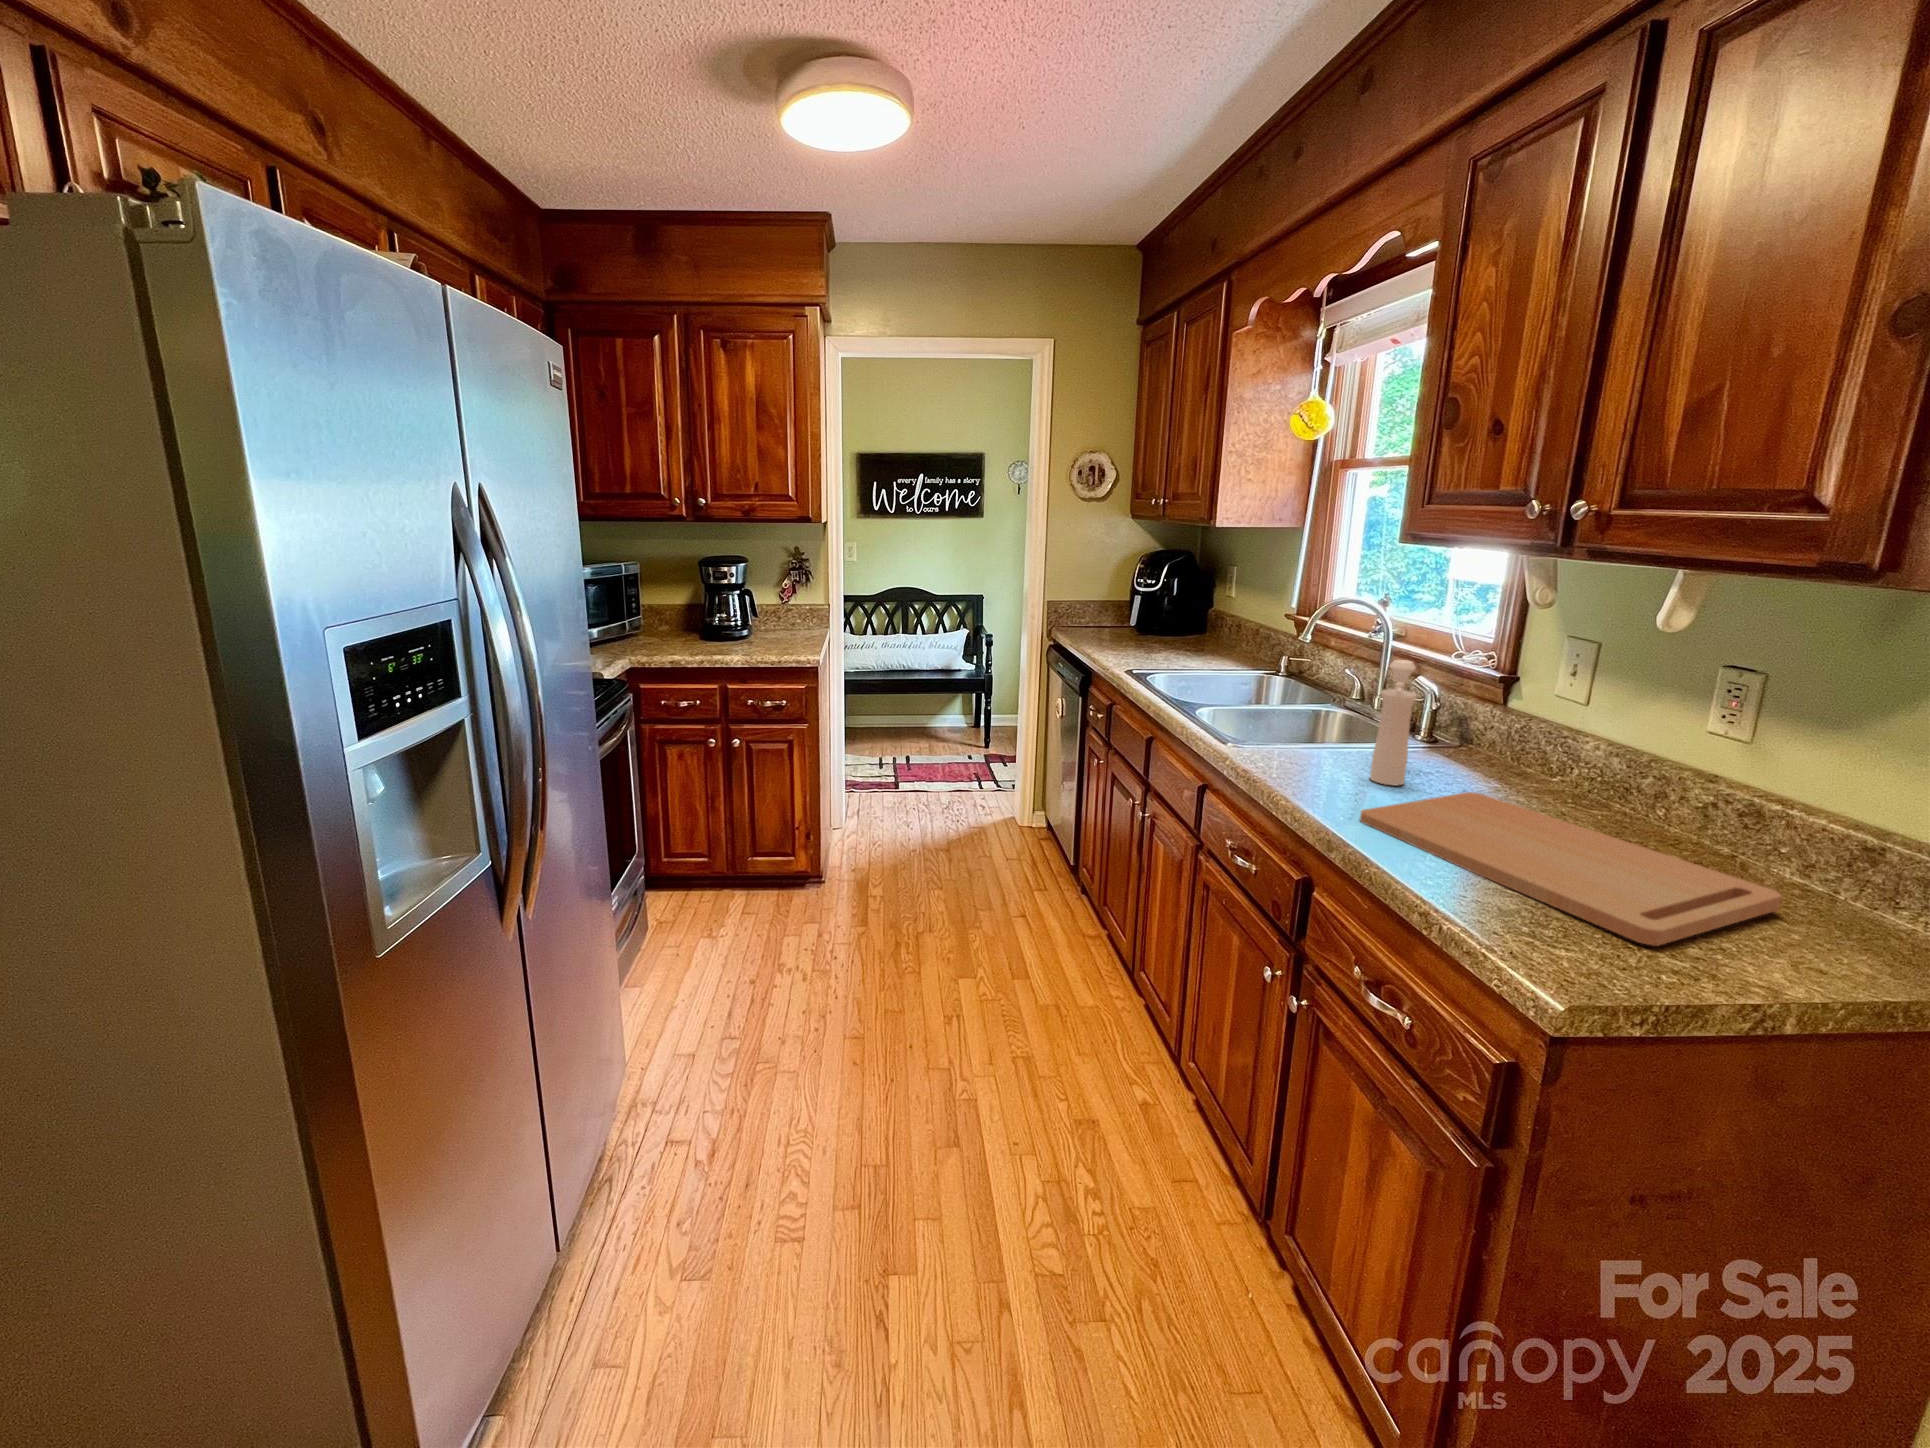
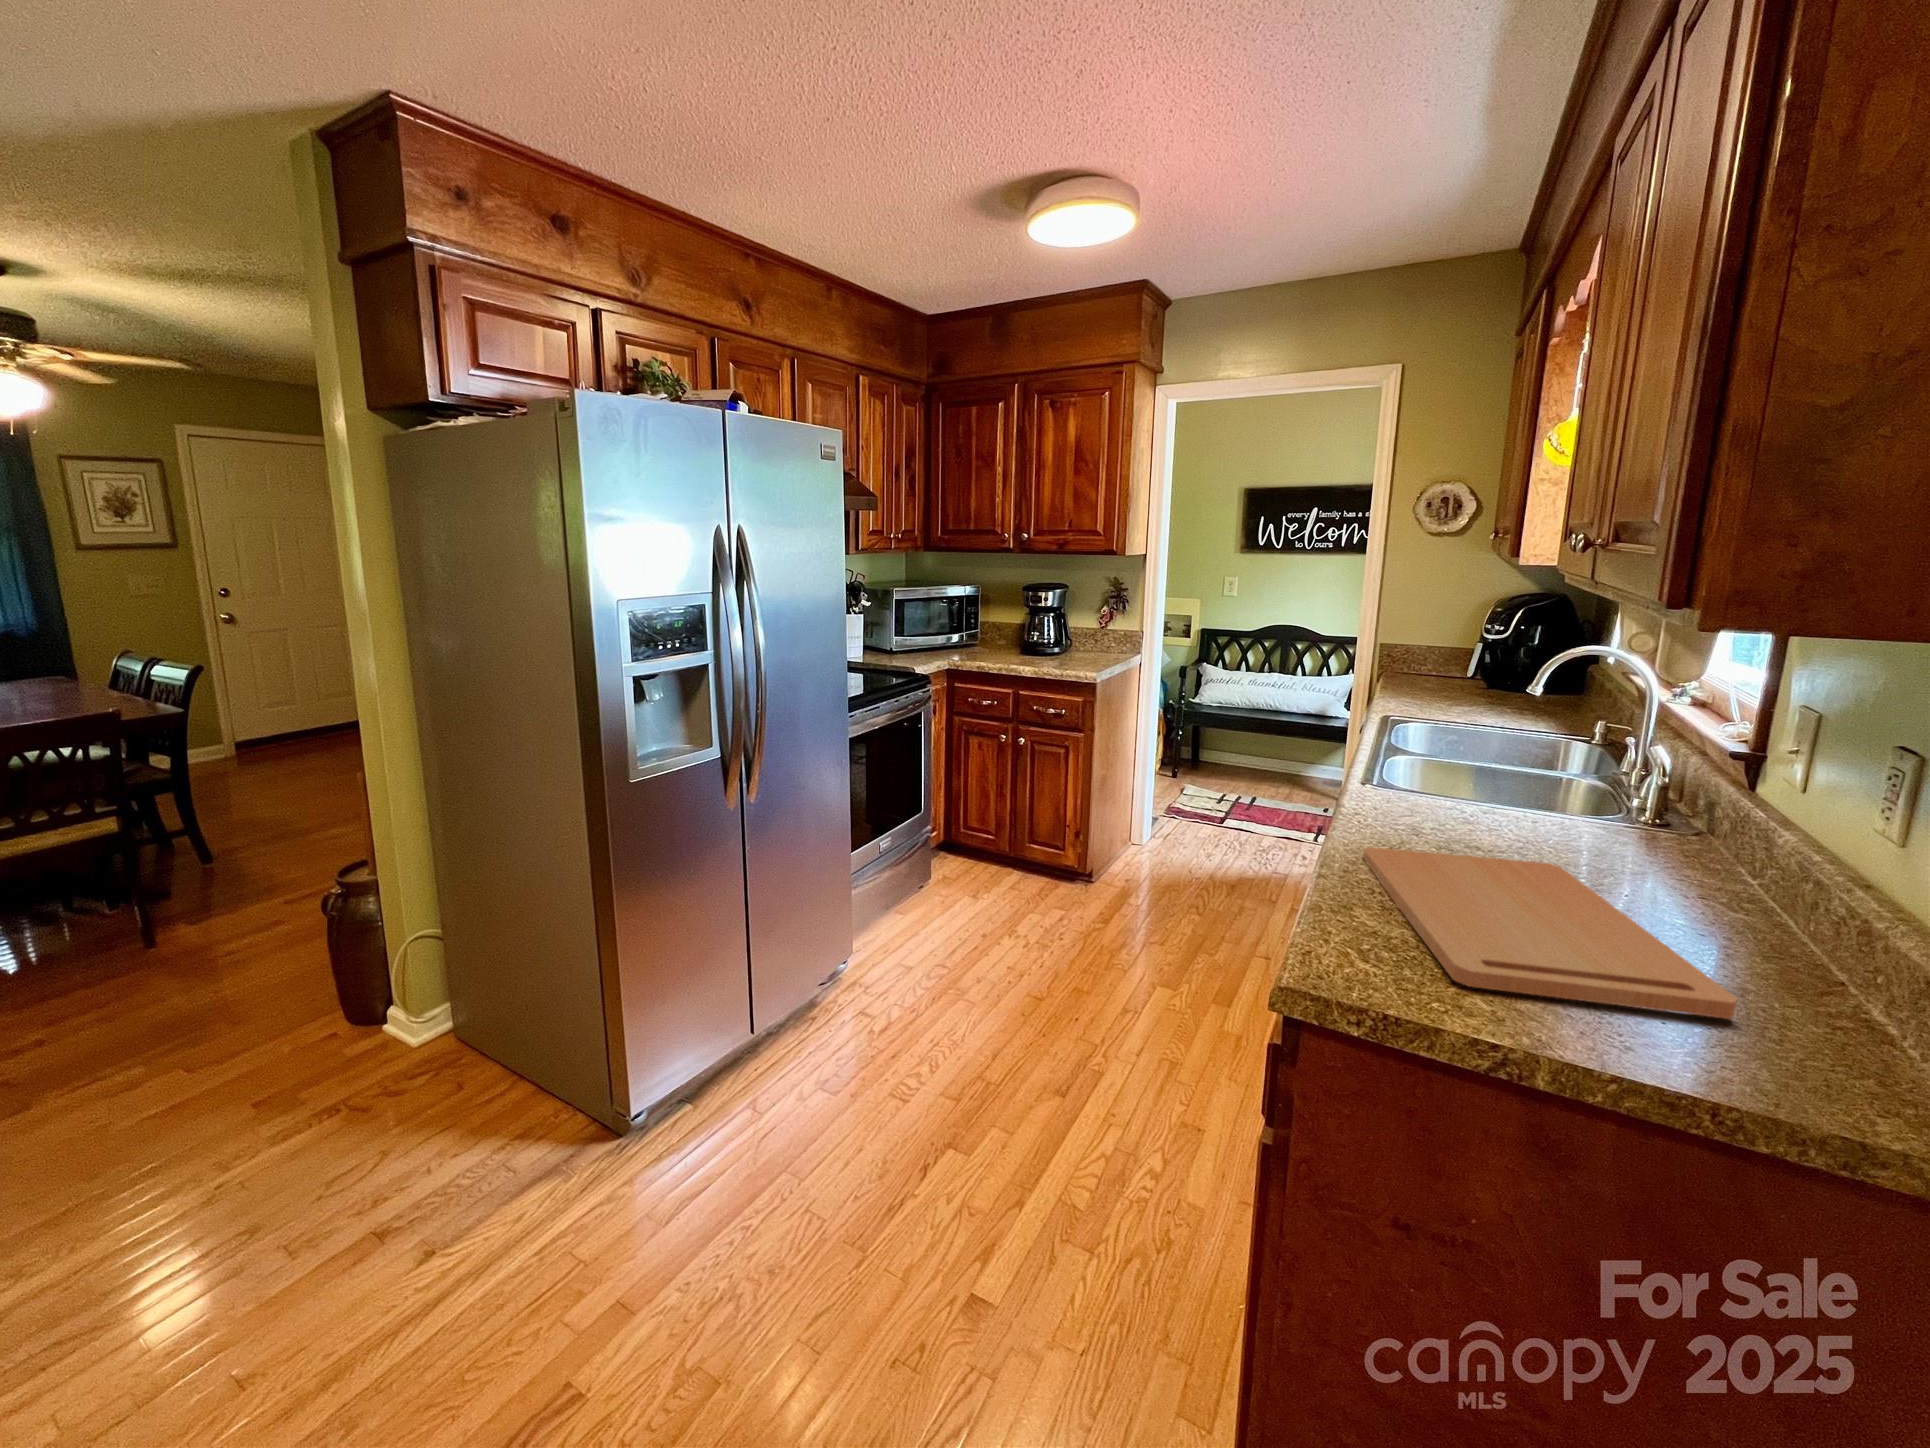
pepper mill: present [1370,660,1417,786] -> none [1460,715,1552,847]

